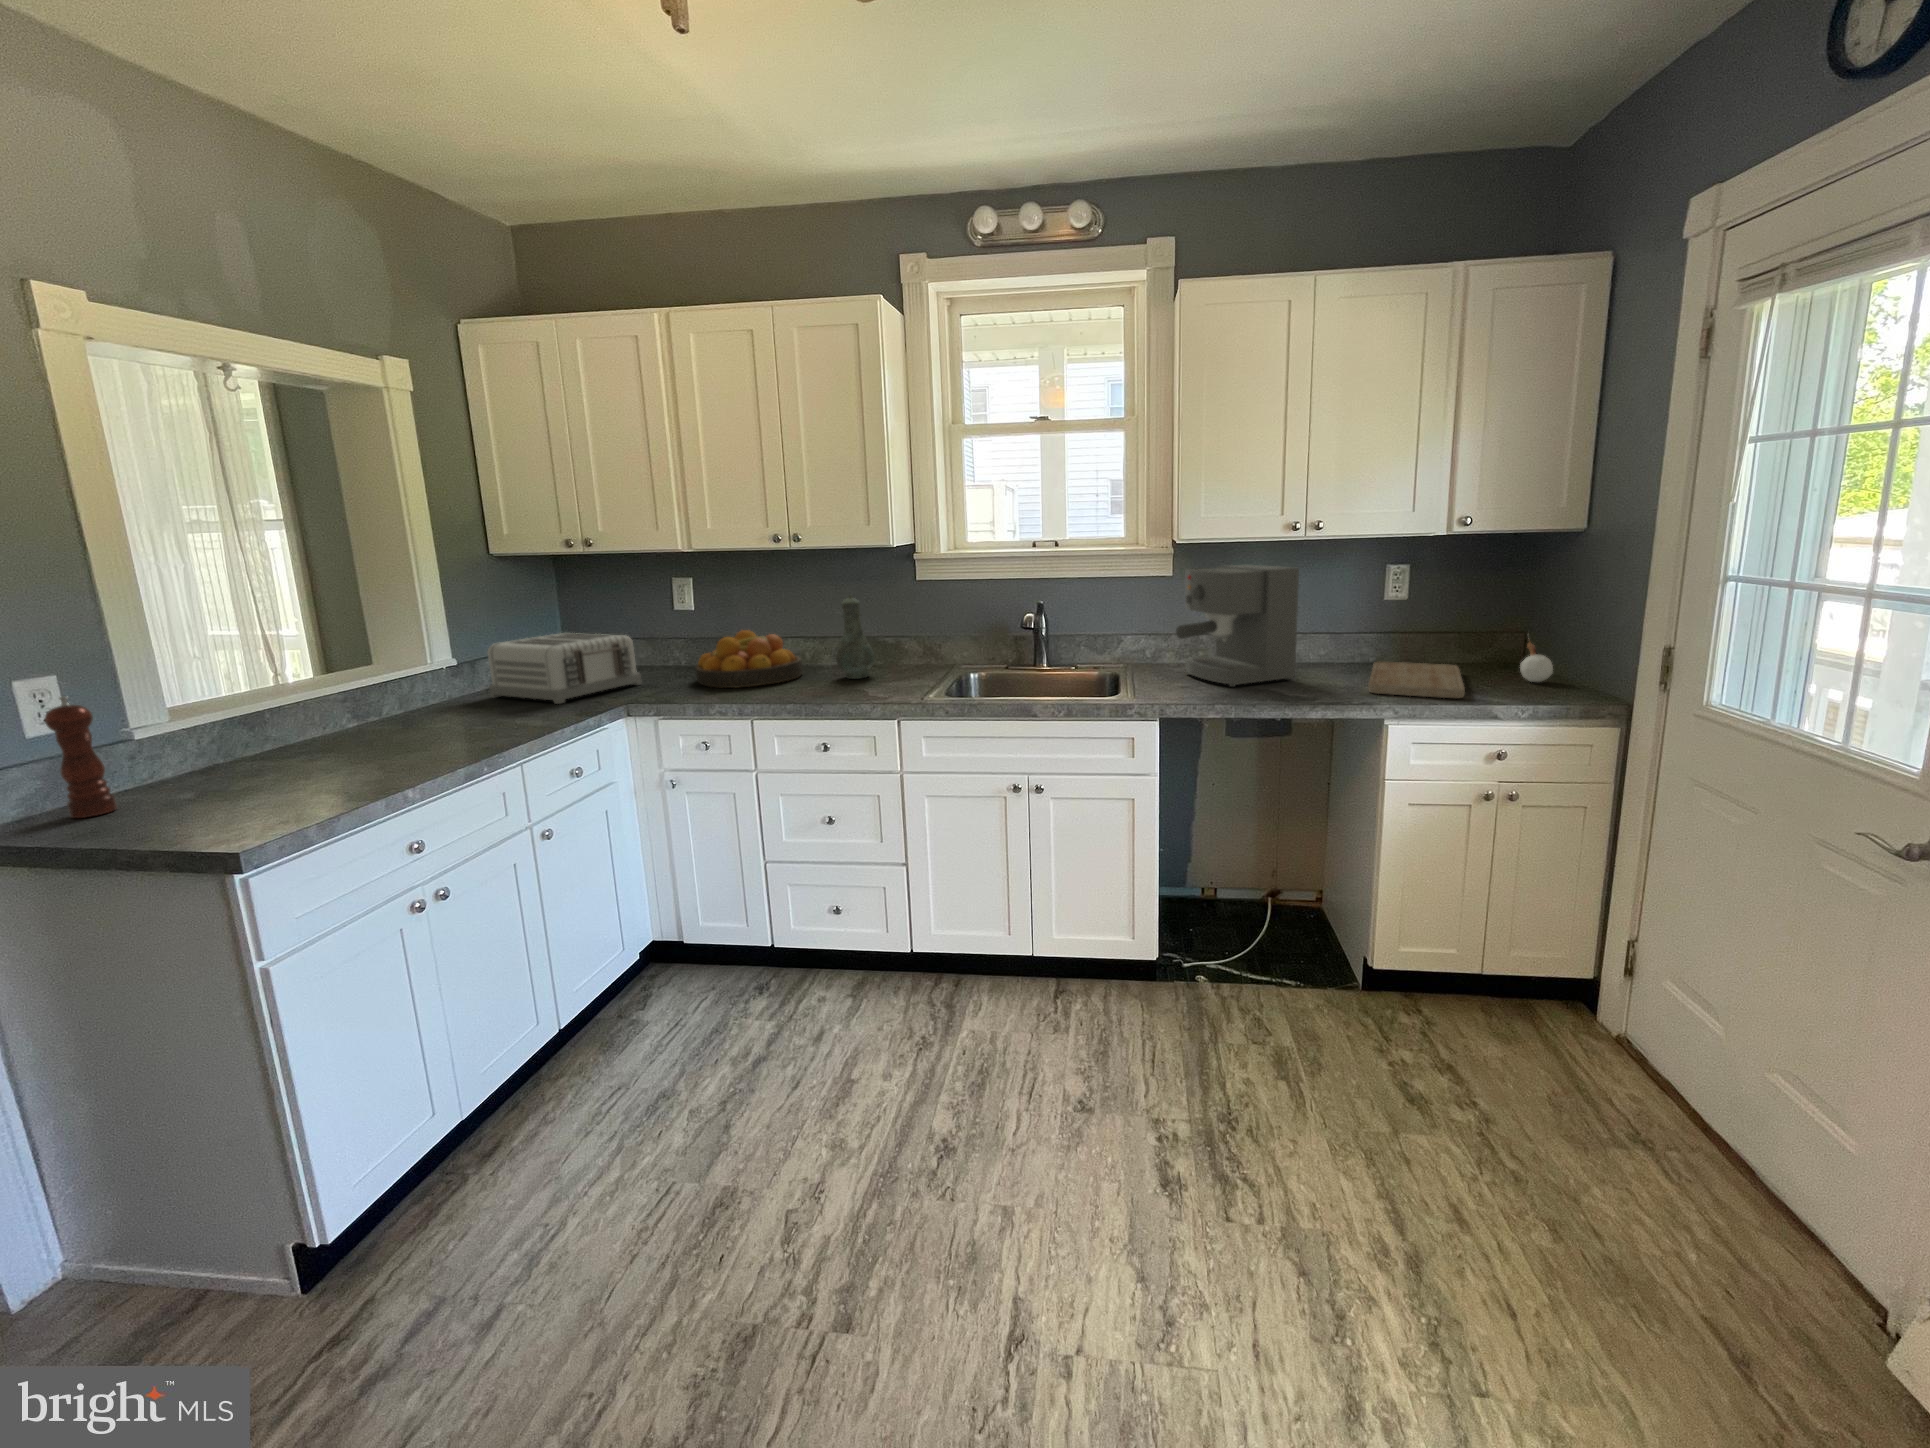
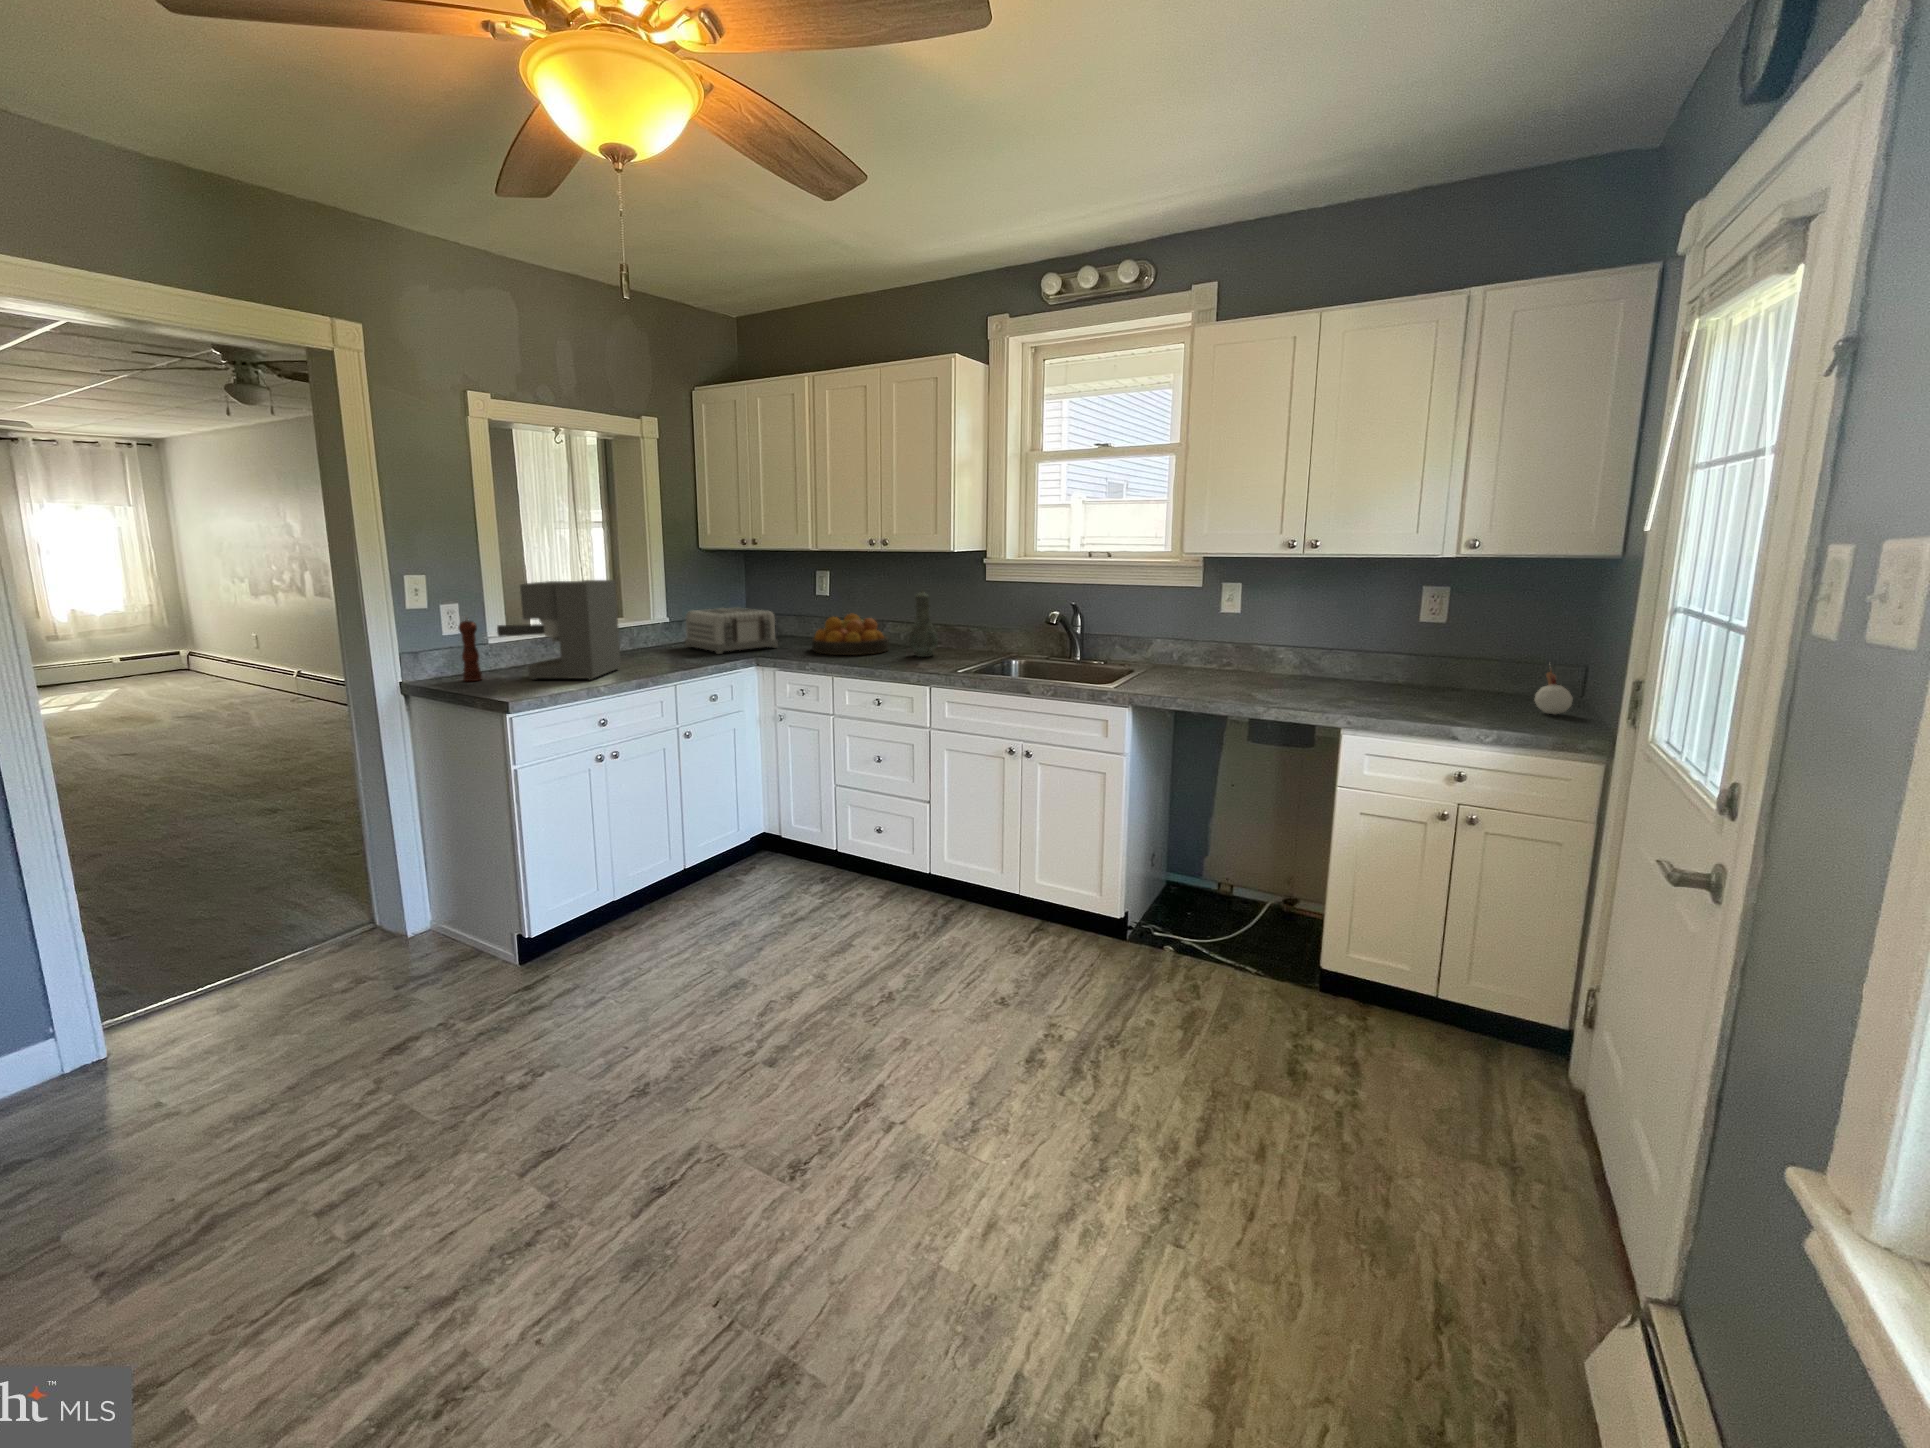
coffee maker: present [1176,564,1299,687] -> present [497,580,621,680]
cutting board: present [1368,662,1465,698] -> none [1340,682,1476,717]

